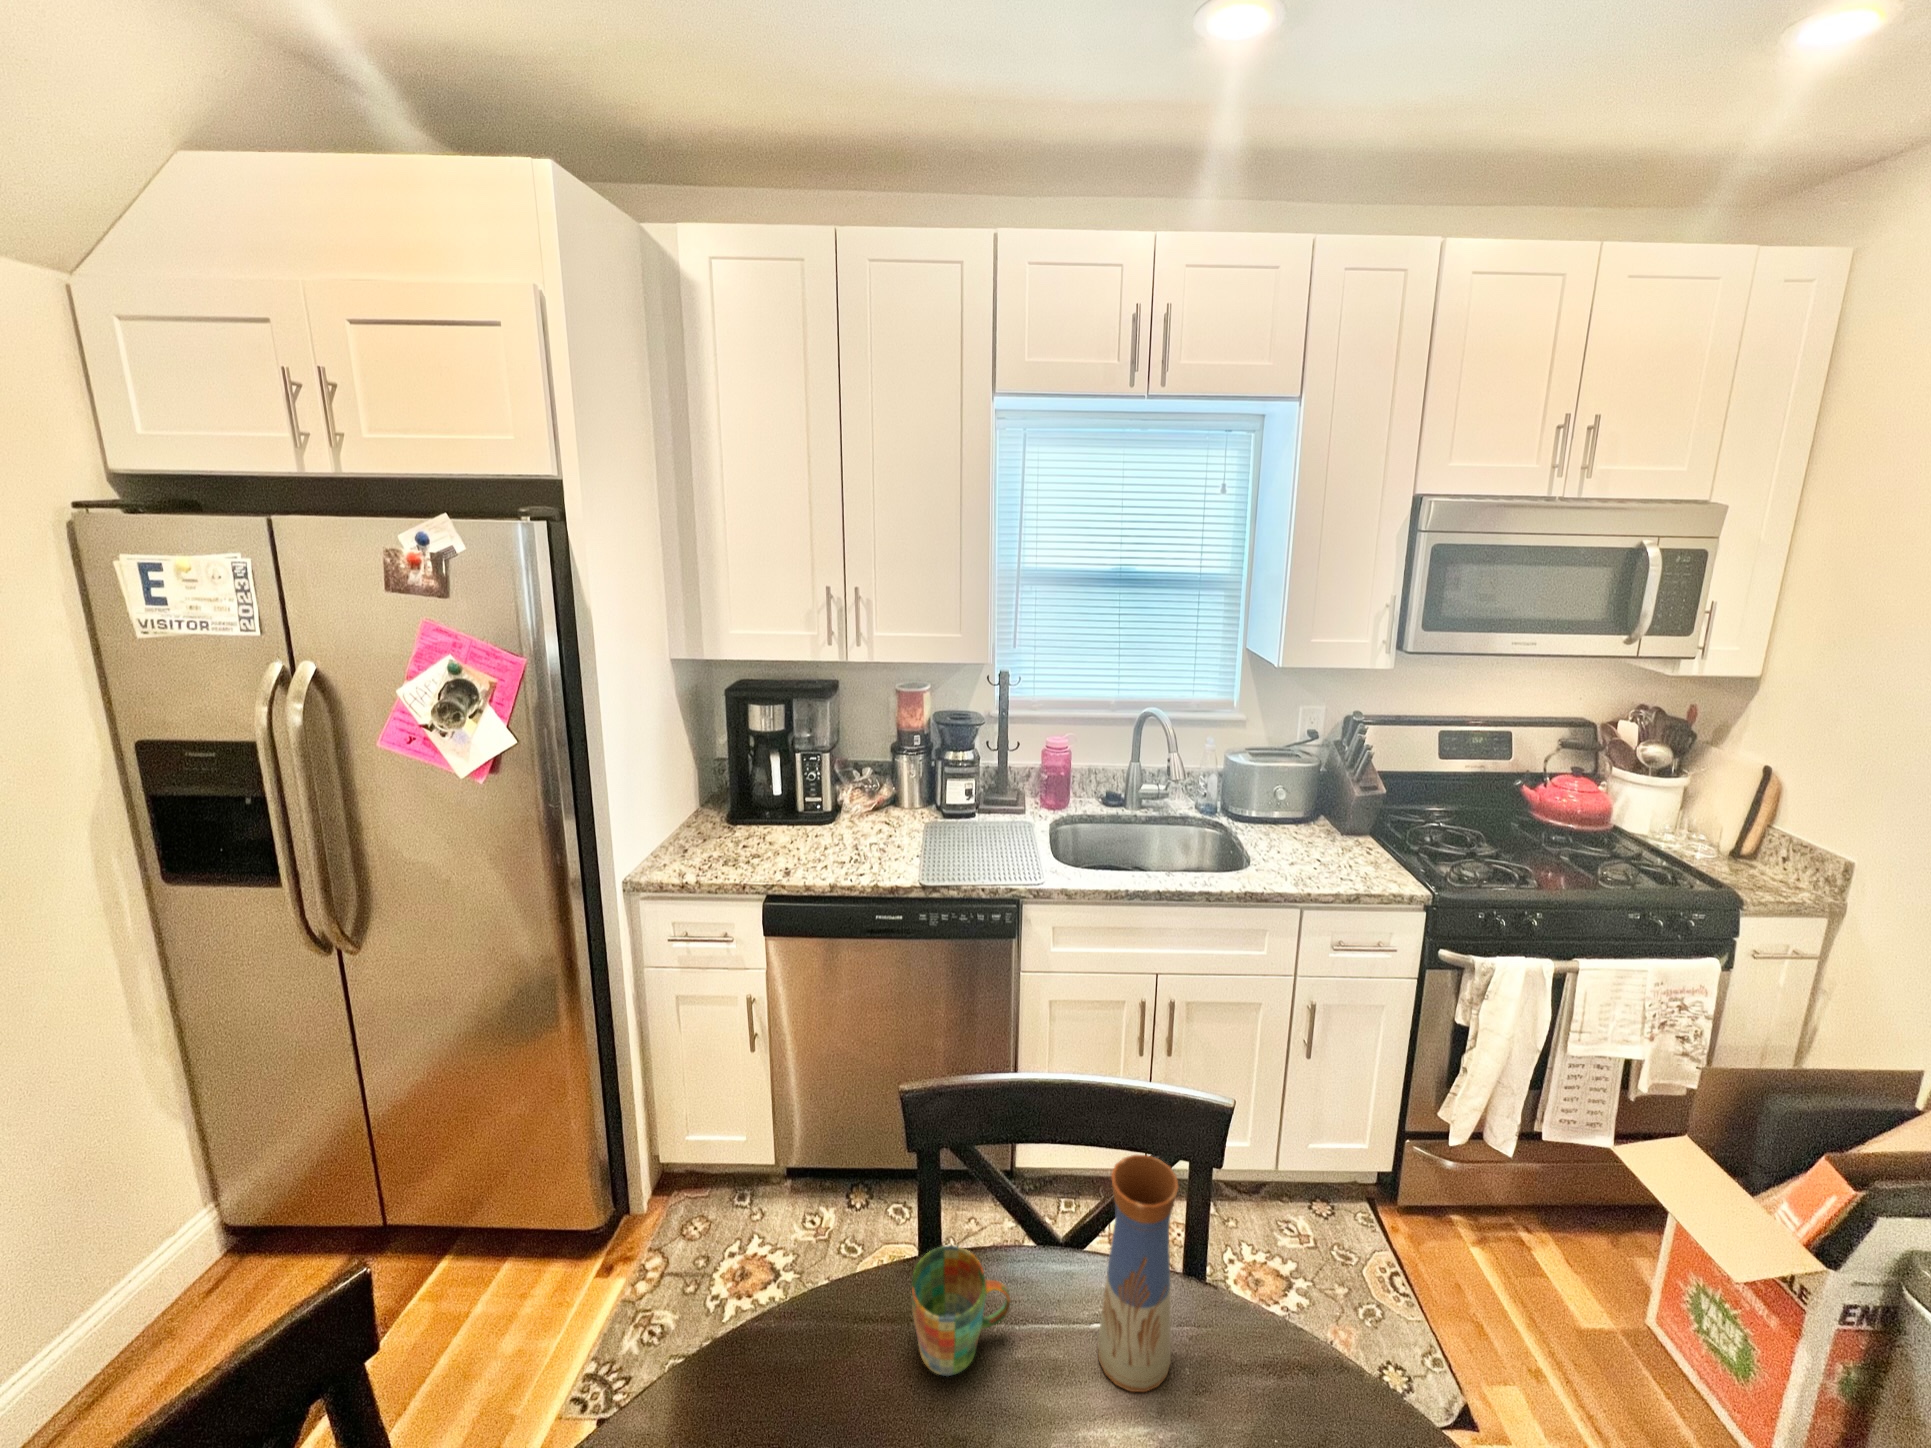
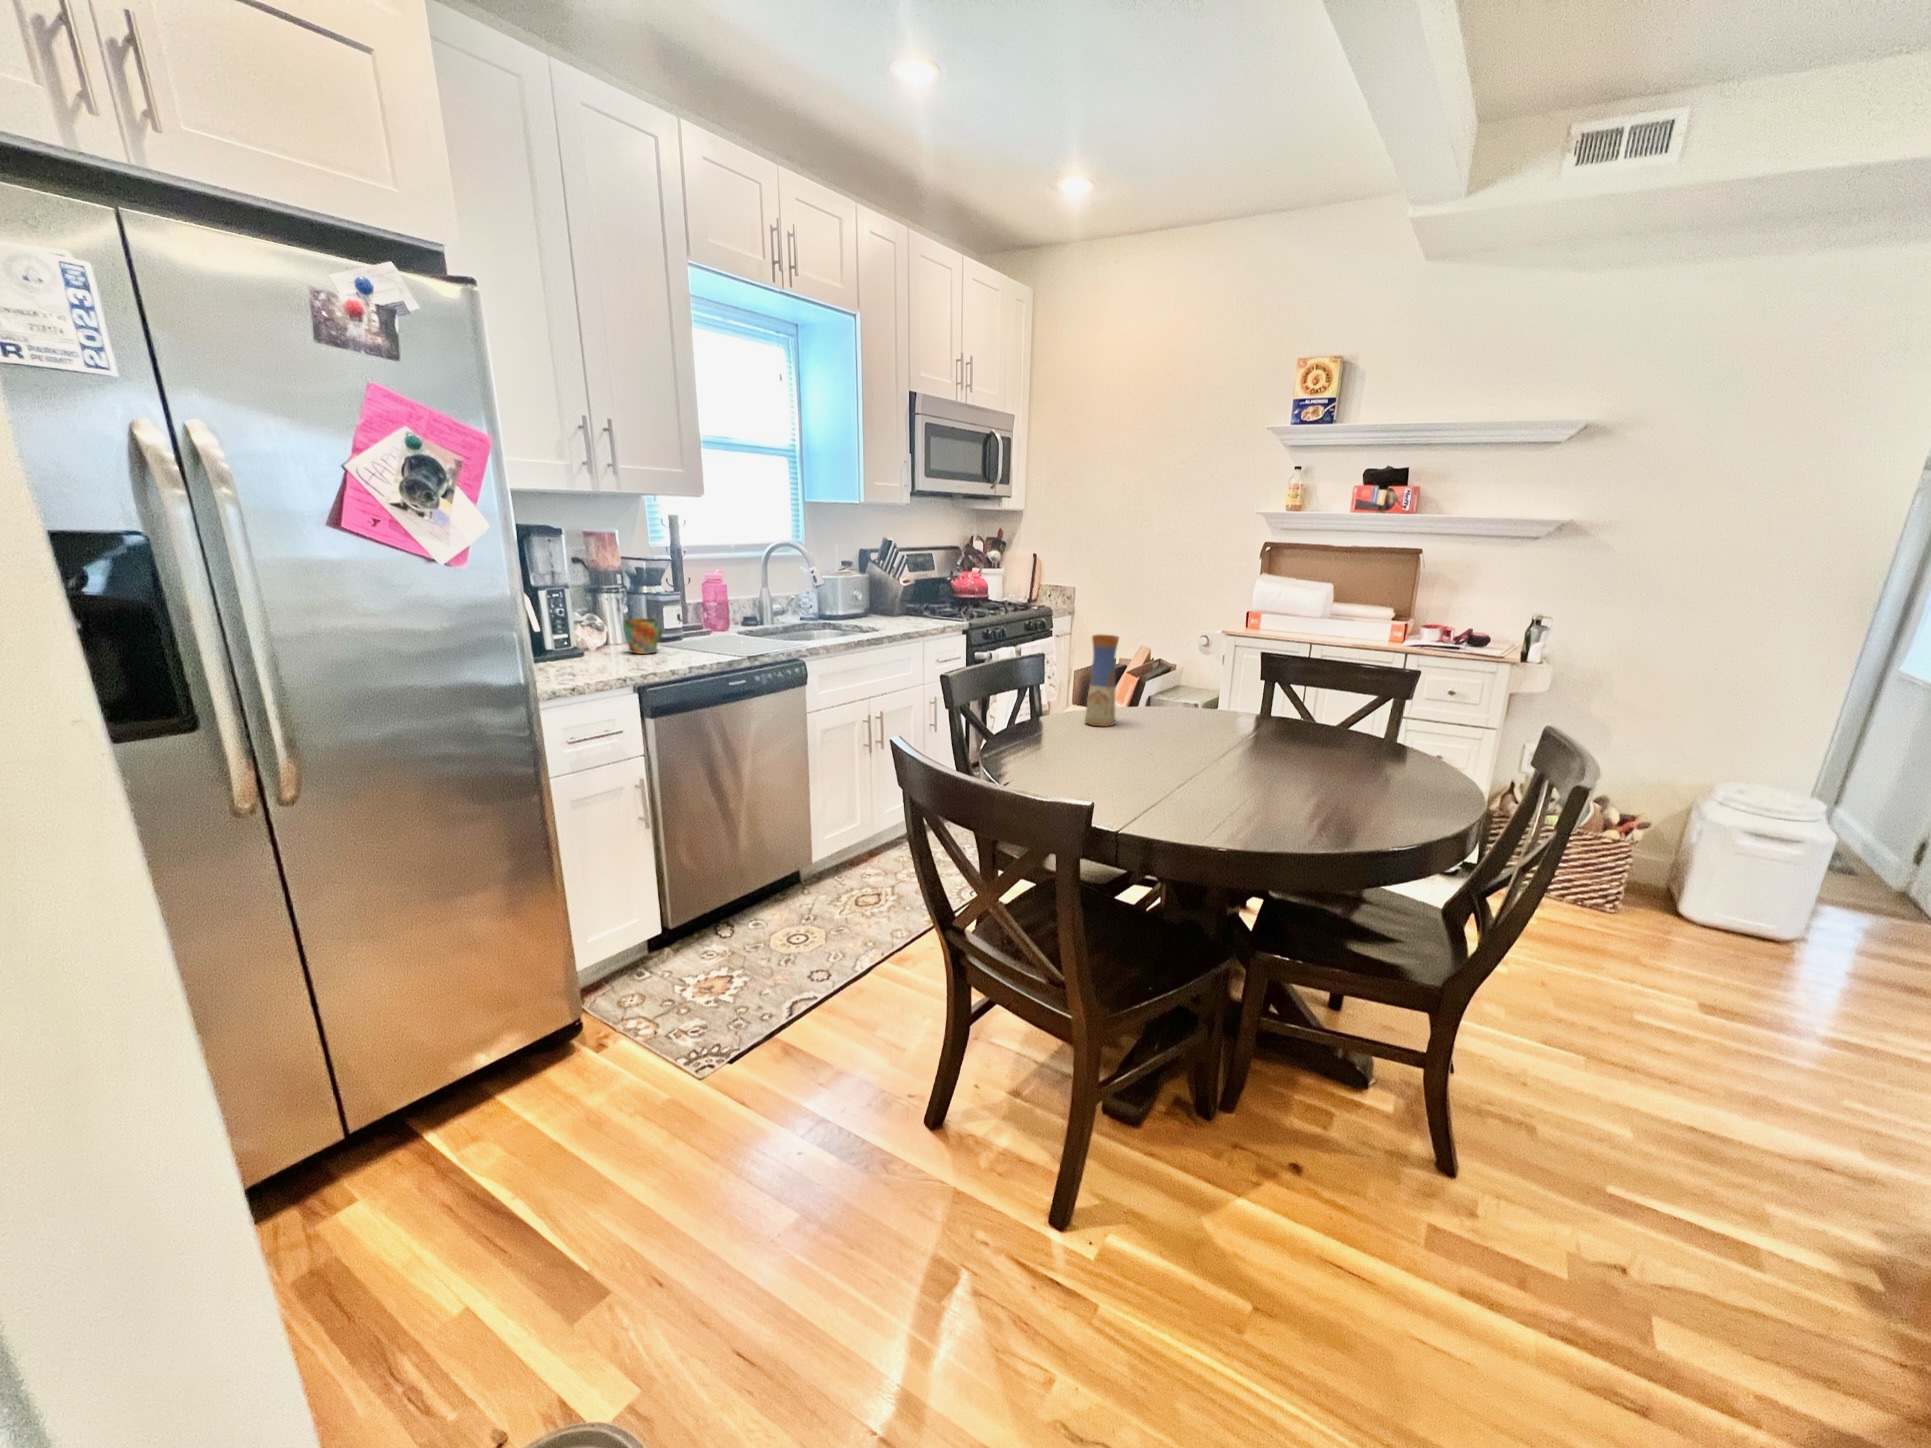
mug: present [912,1245,1011,1376] -> present [623,618,662,654]

